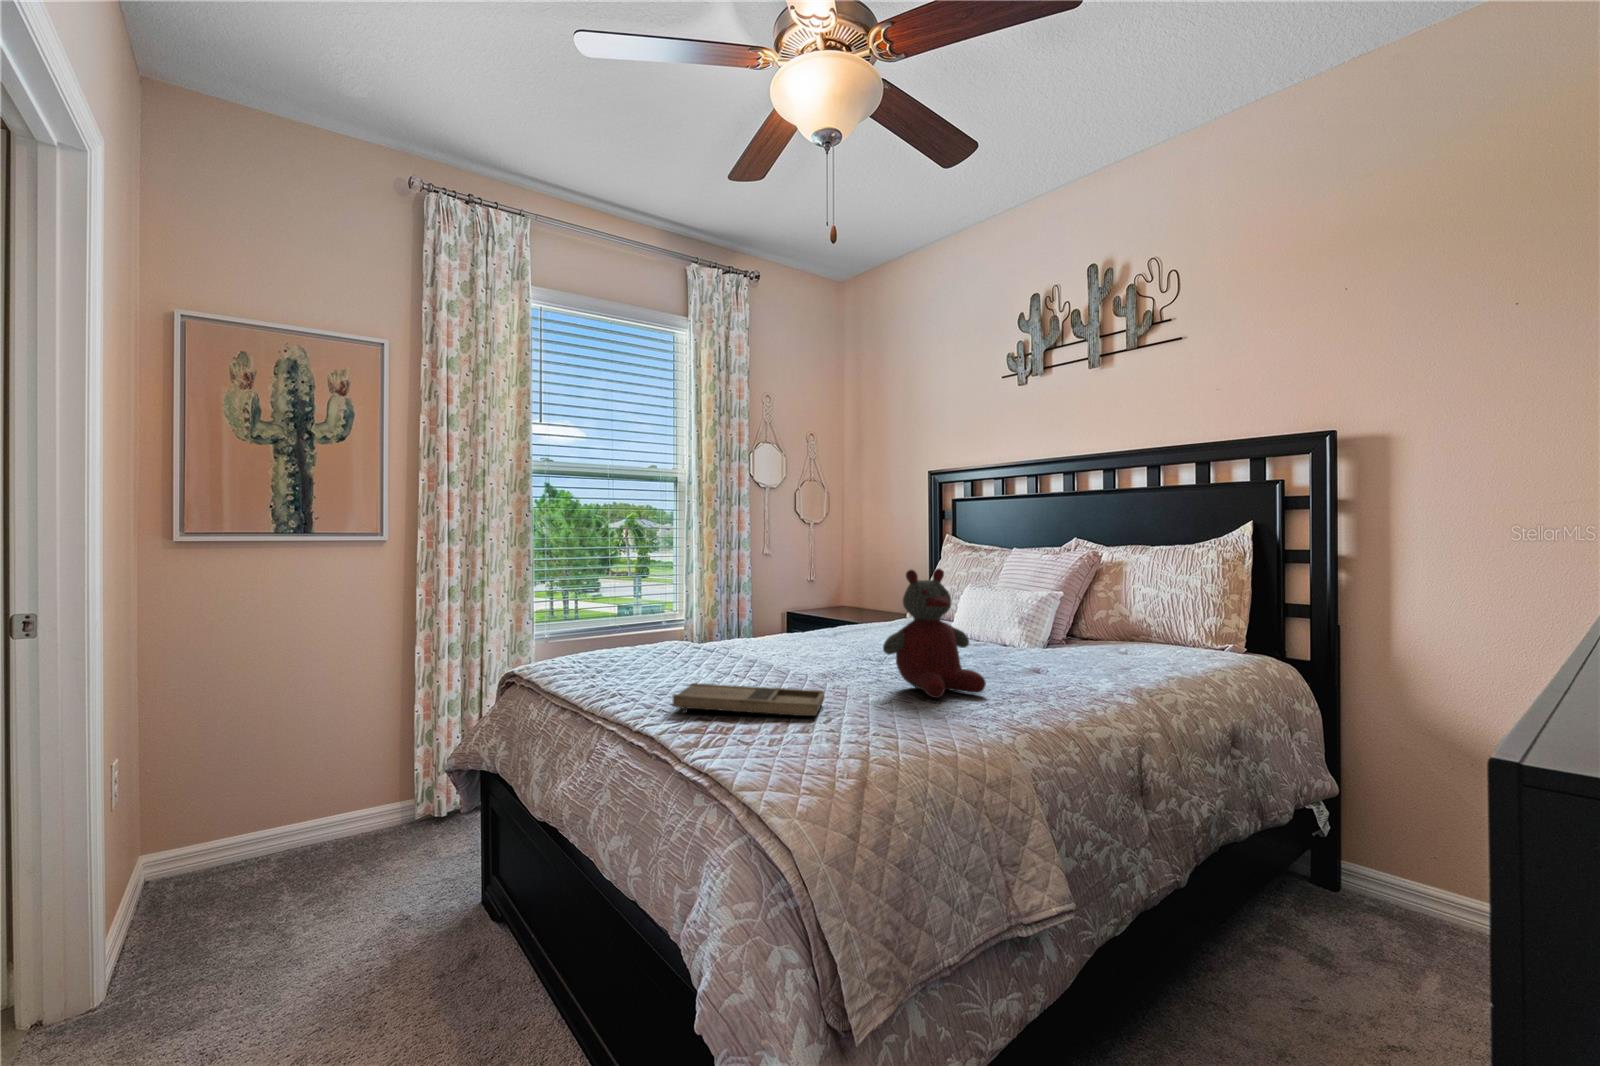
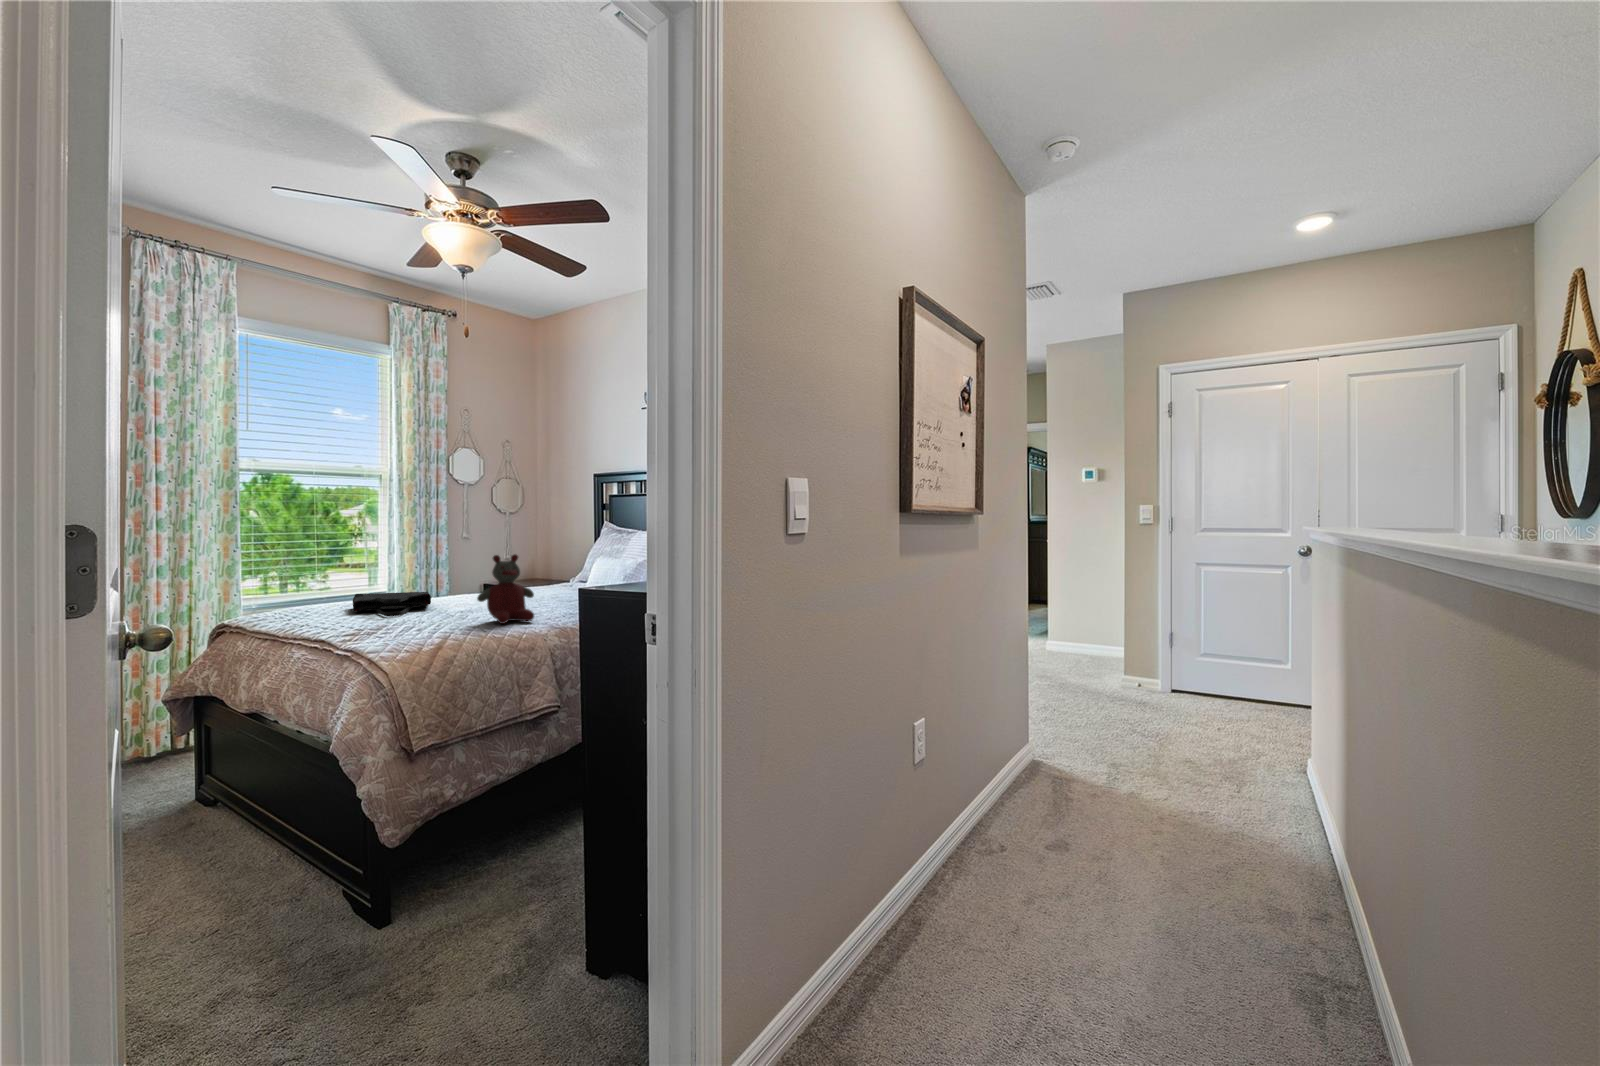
tote bag: none [670,628,779,670] -> present [353,592,431,616]
tray: present [673,683,825,716] -> none [336,620,434,635]

